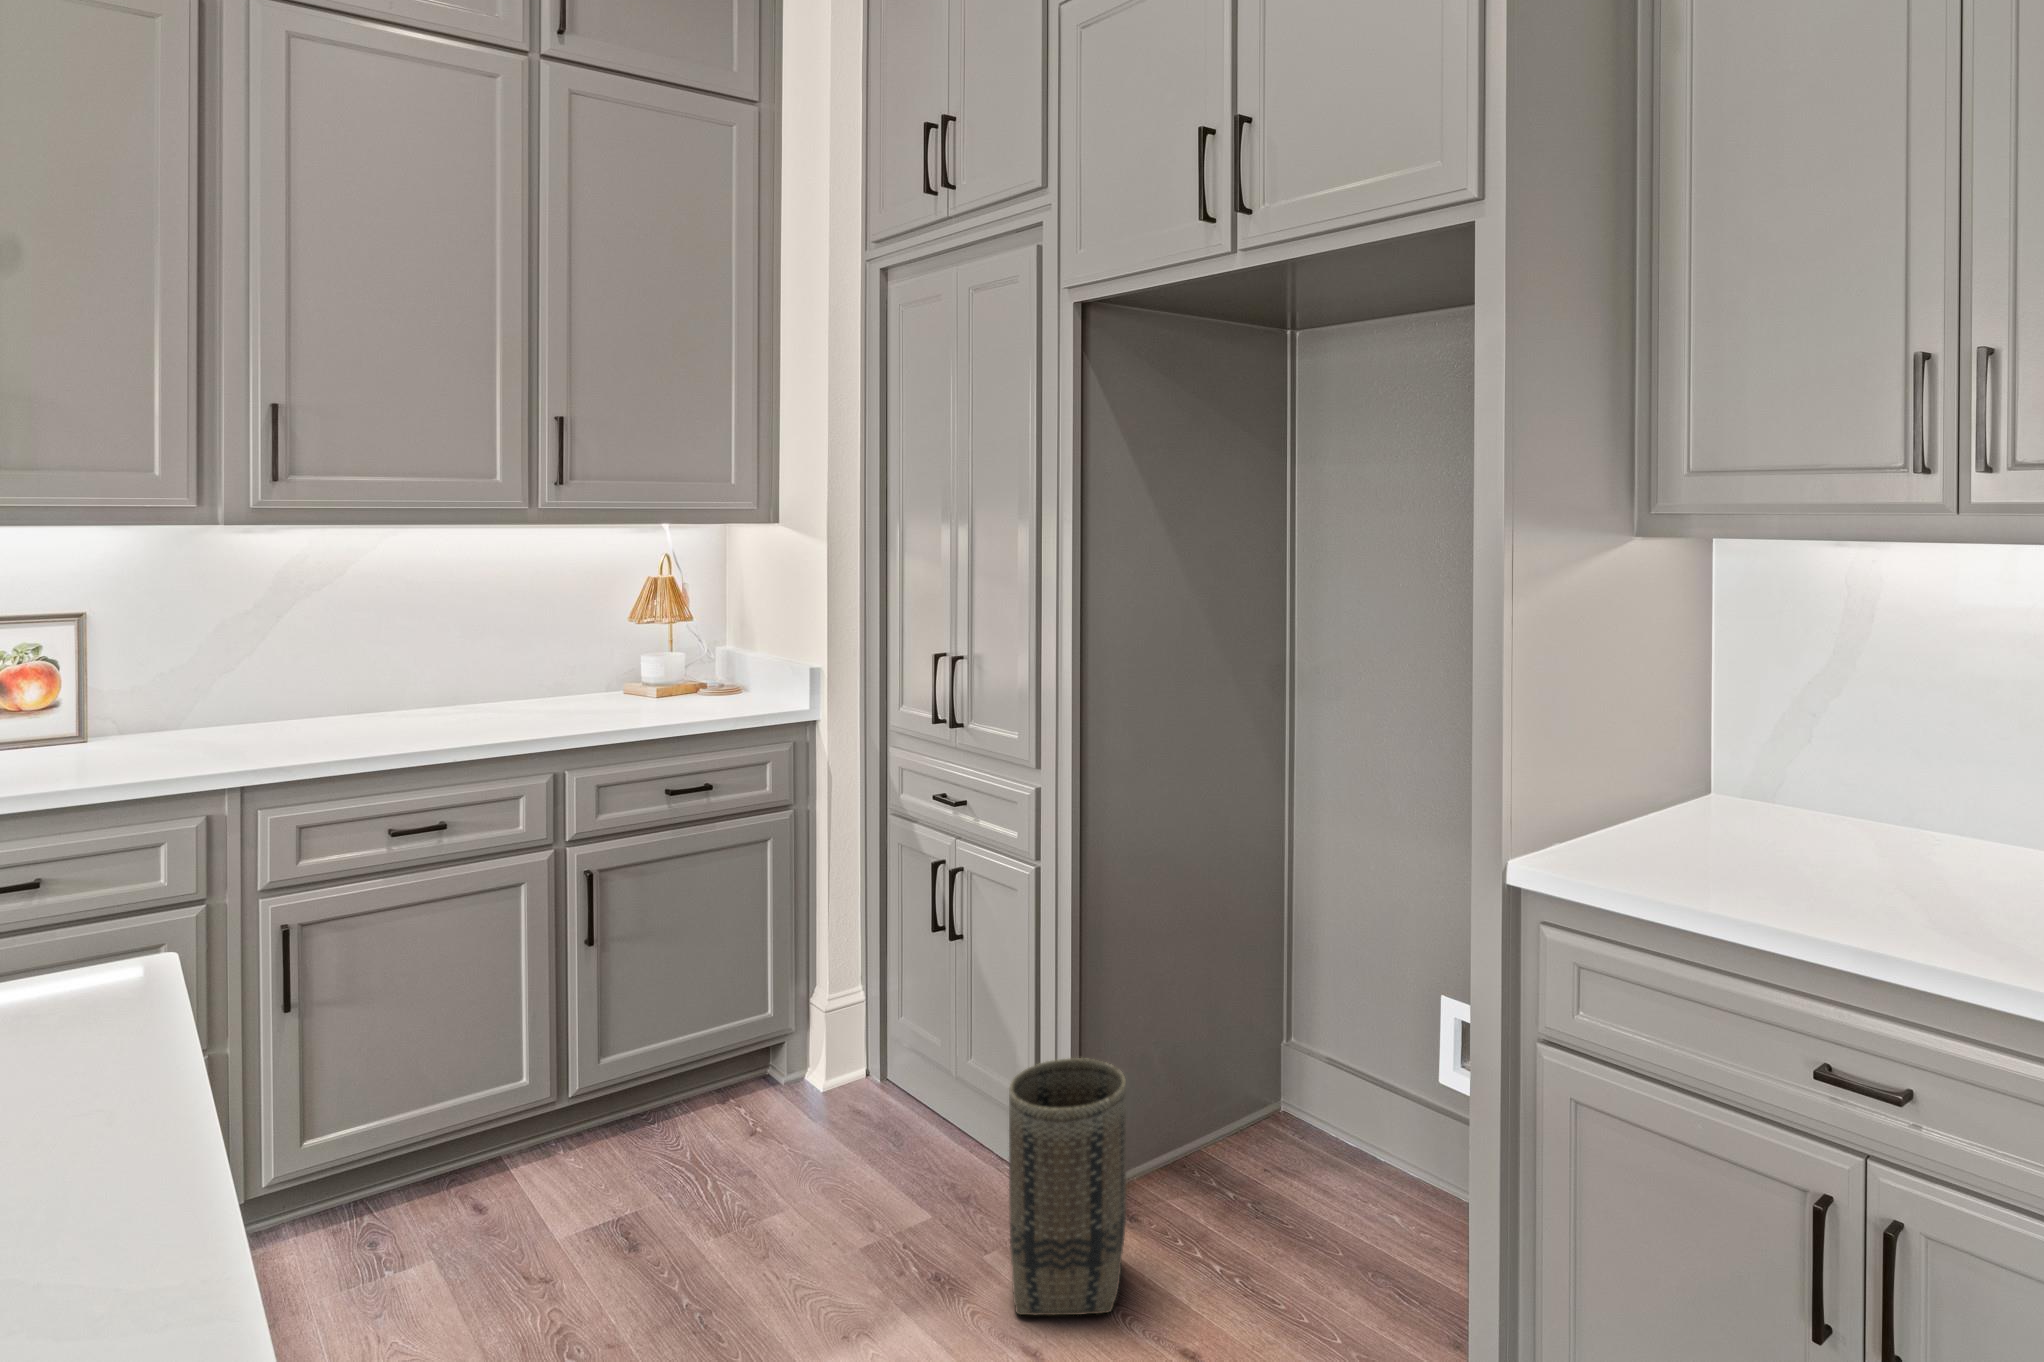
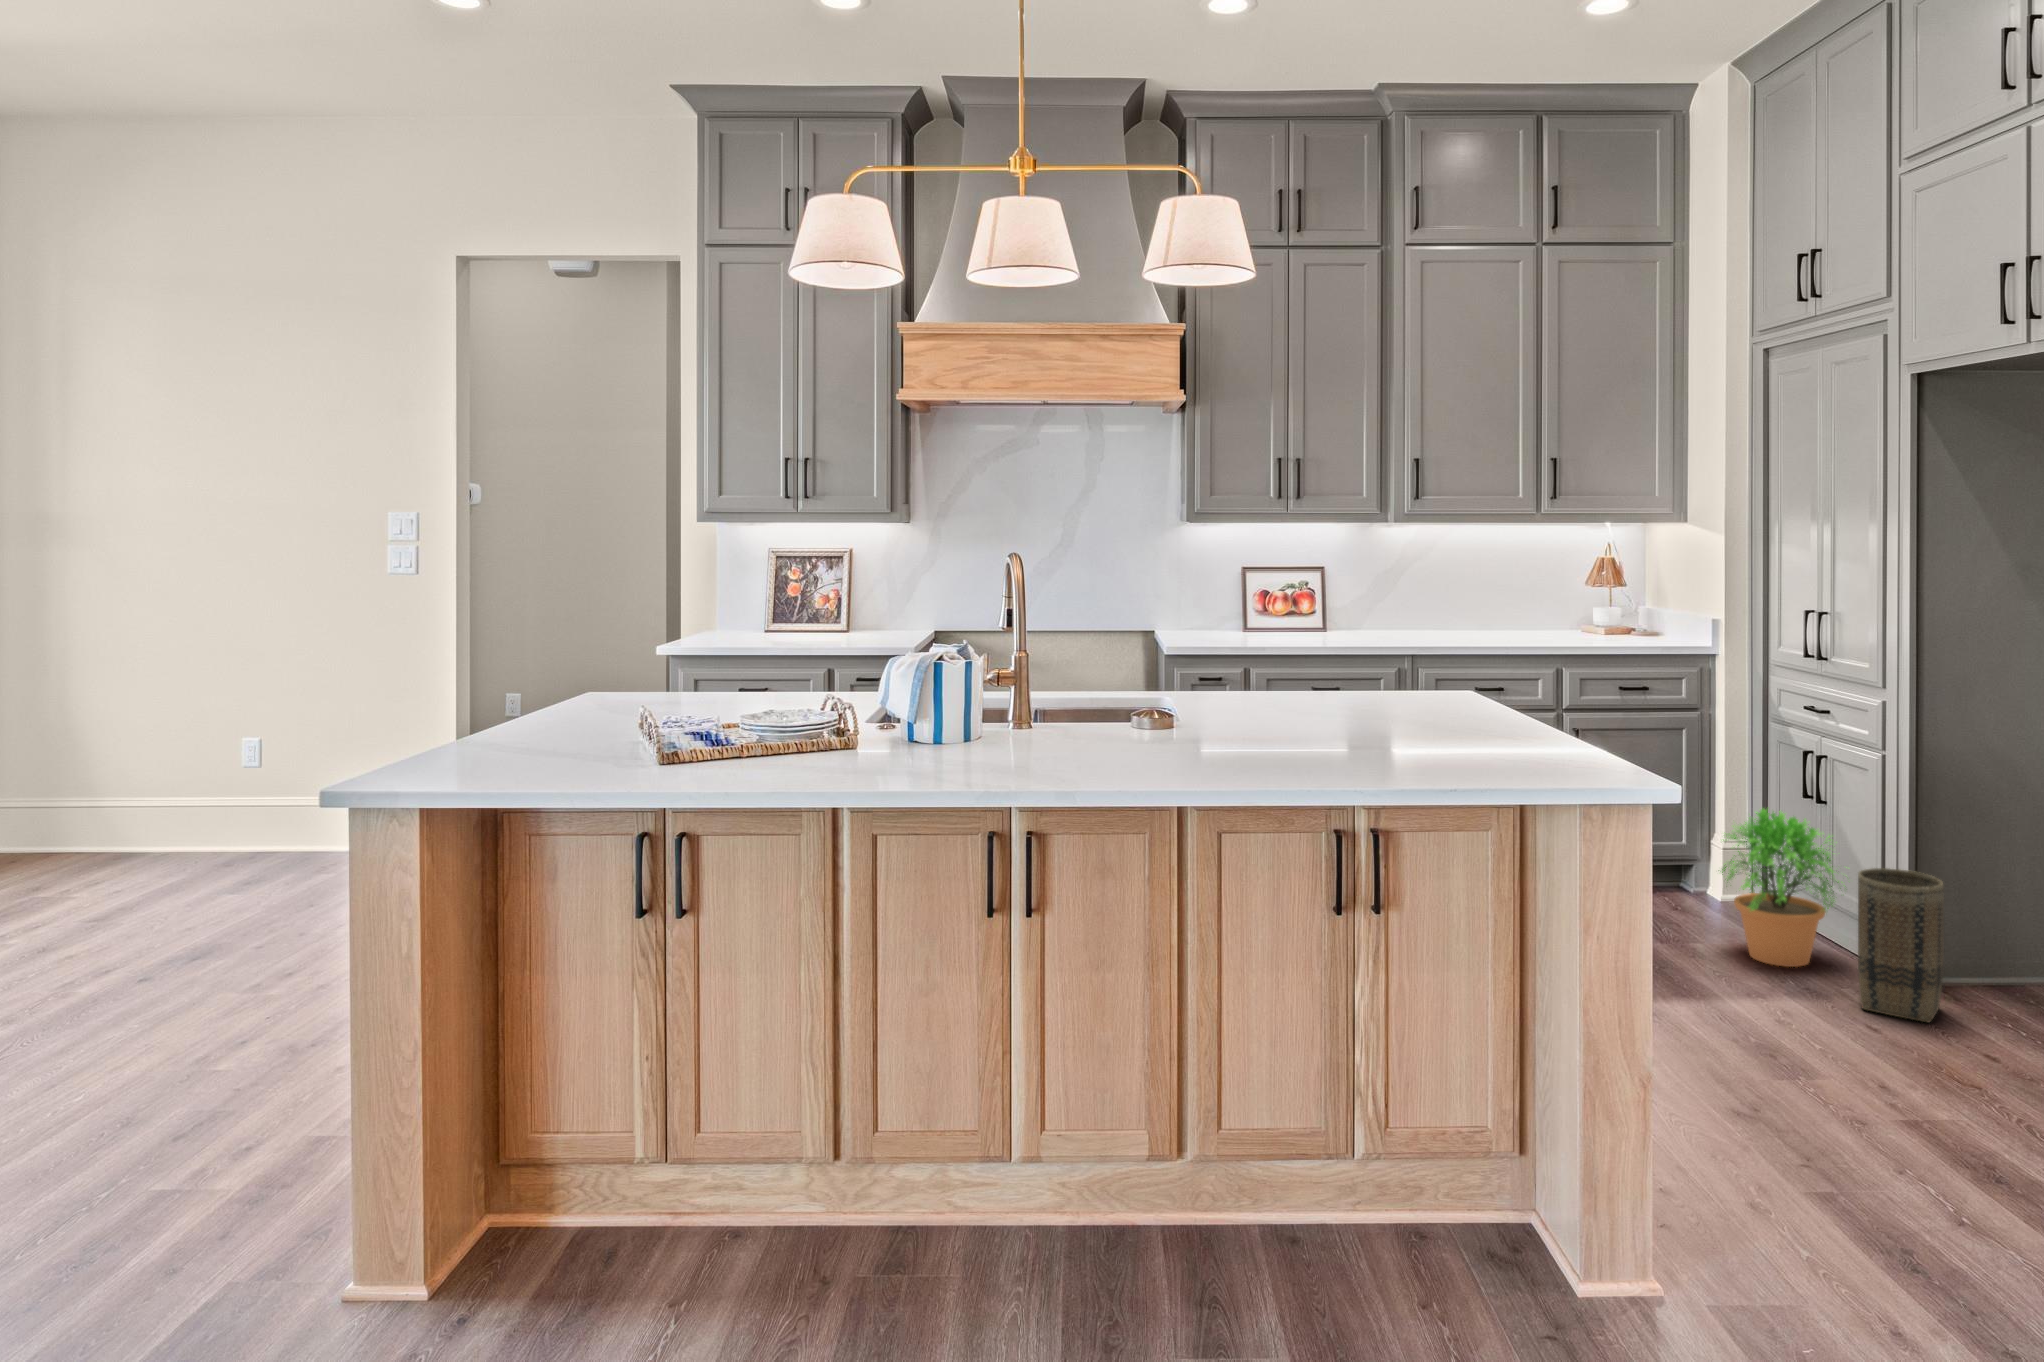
potted plant: none [799,975,1000,1235] -> present [1718,809,1843,967]

